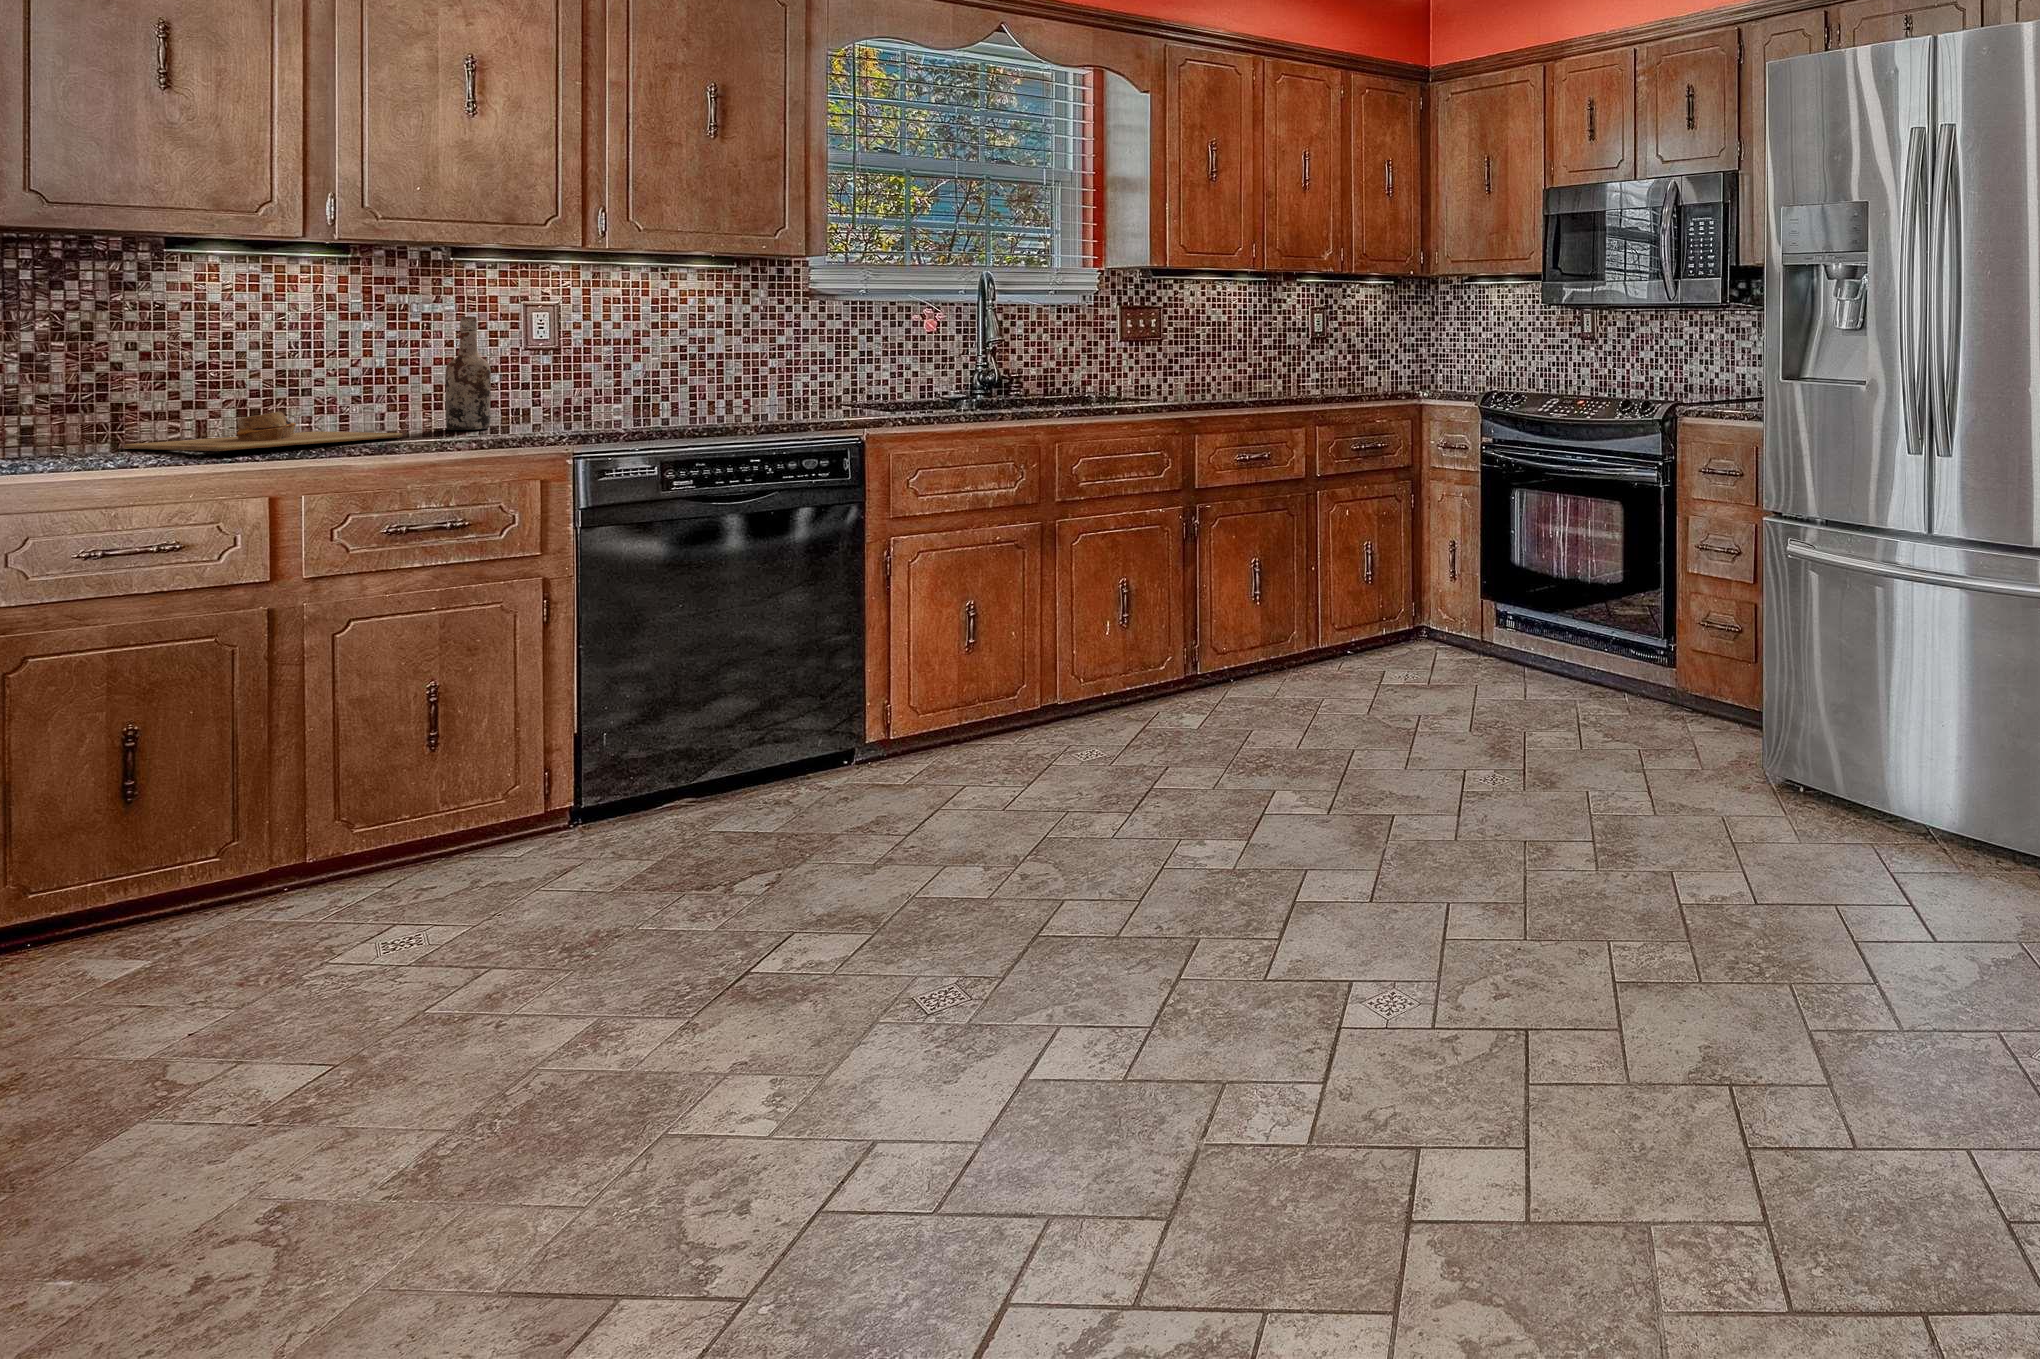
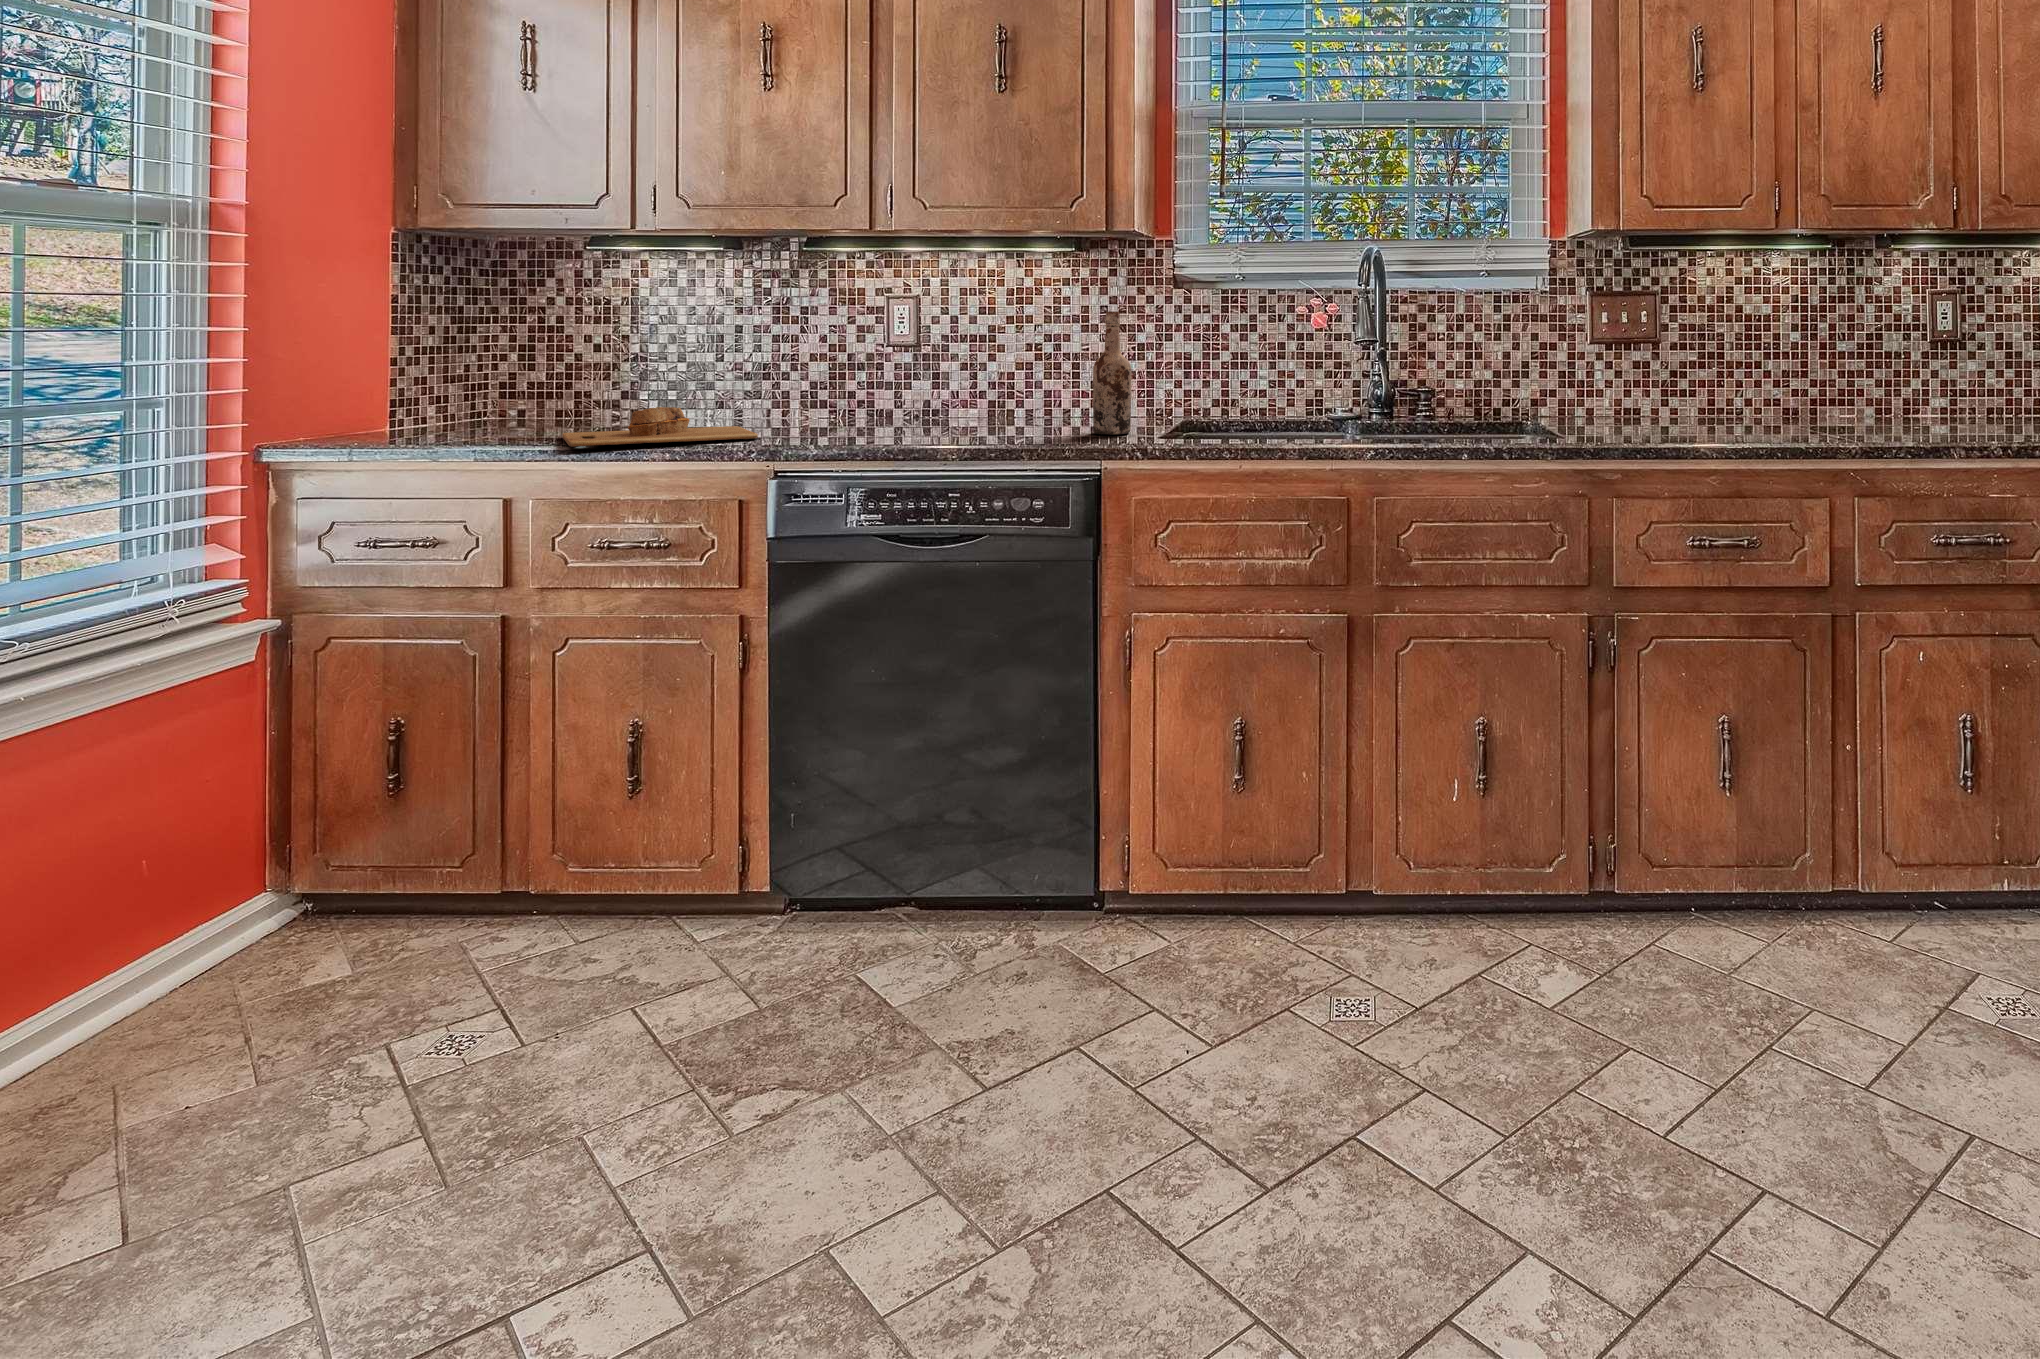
wine bottle: present [446,317,491,430] -> present [1093,311,1132,434]

